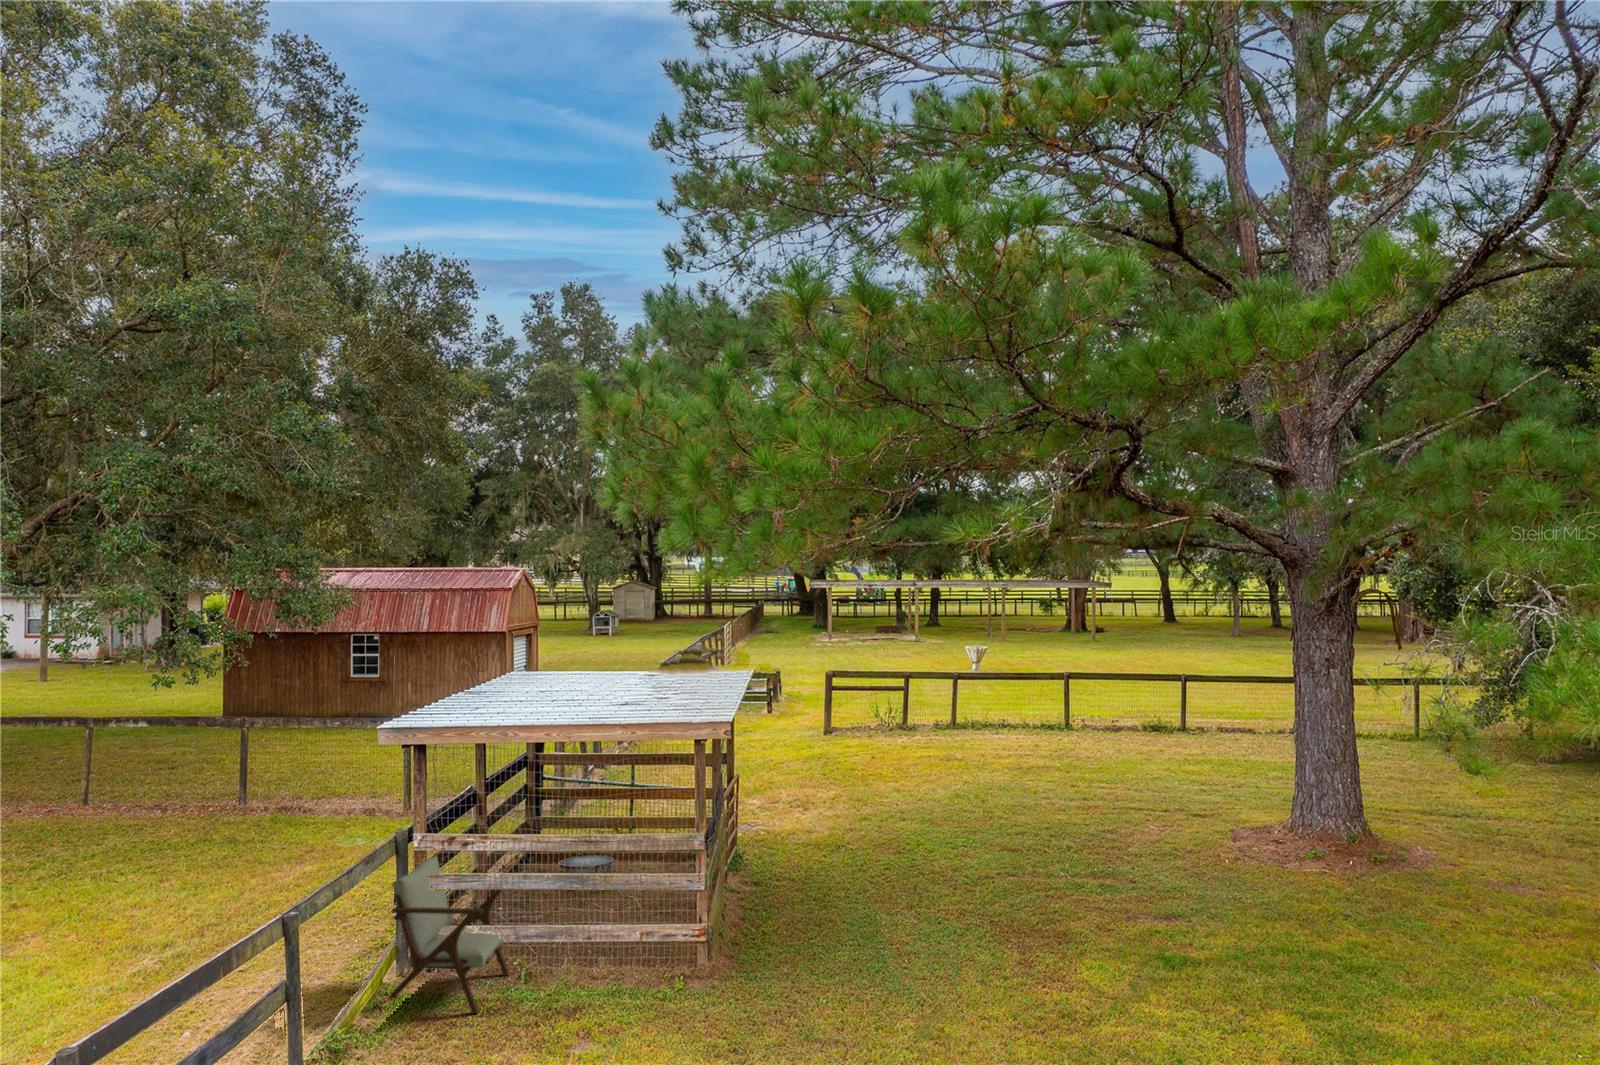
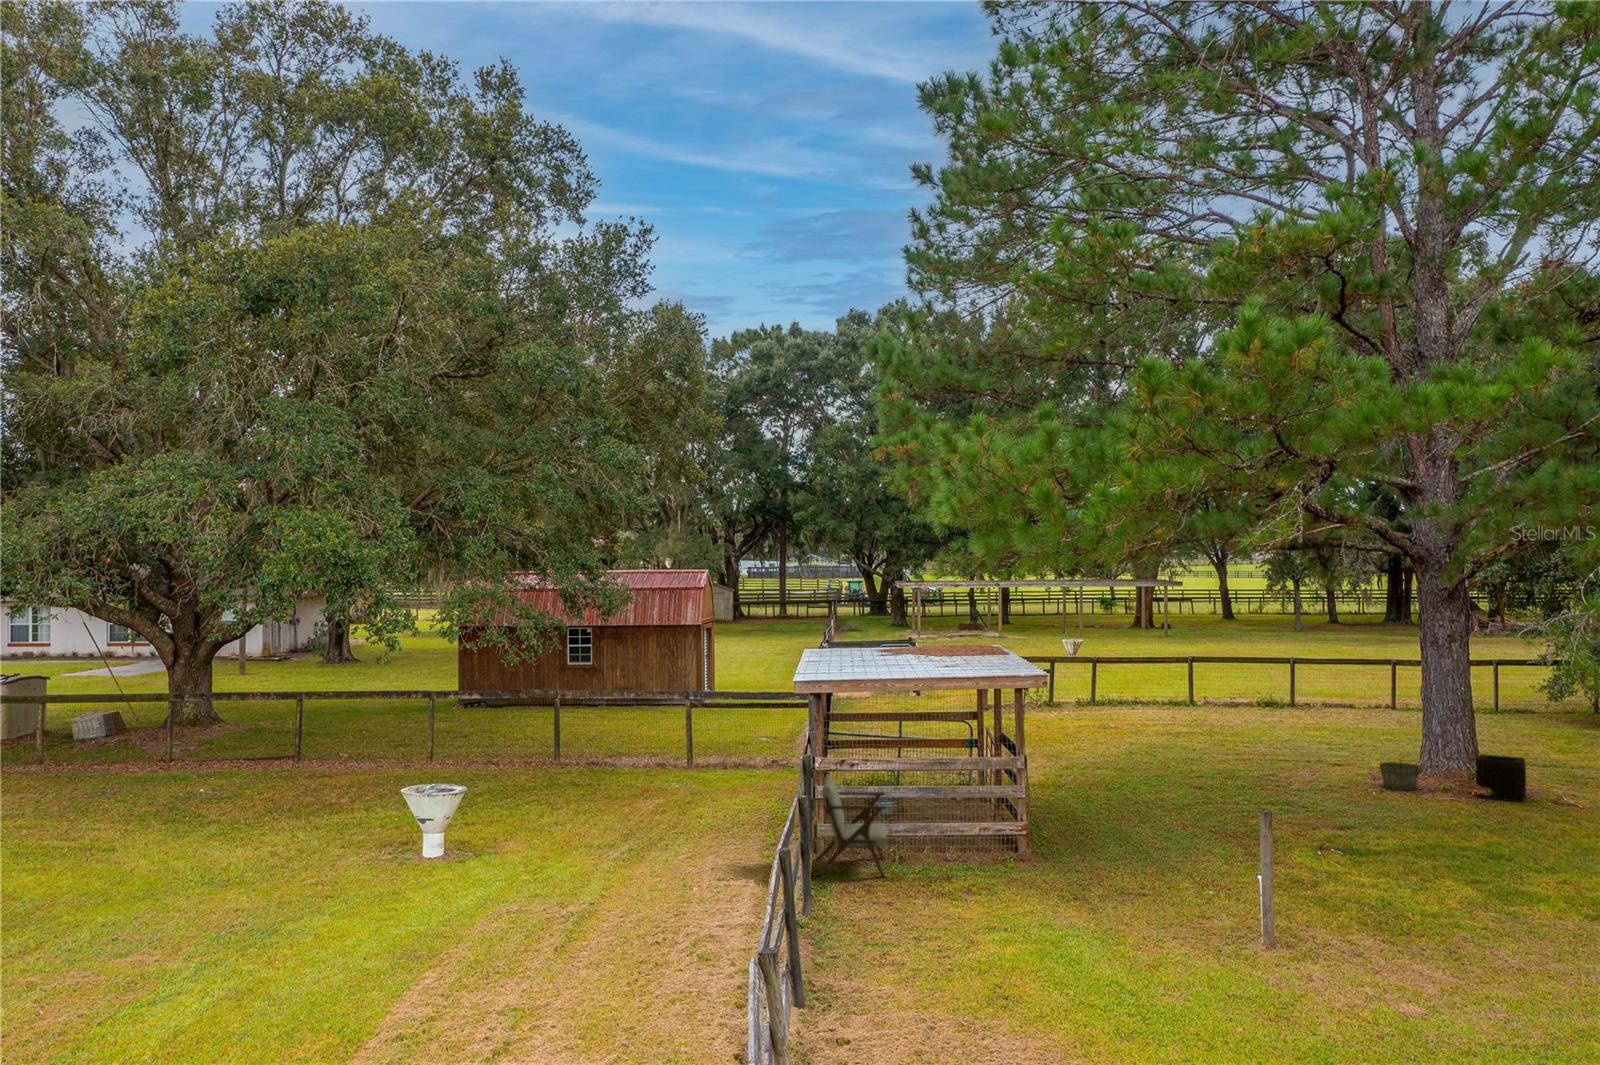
wooden crate: none [1359,809,1422,874] -> present [1476,754,1526,802]
wooden bucket: none [1243,811,1294,854] -> present [1379,760,1420,791]

